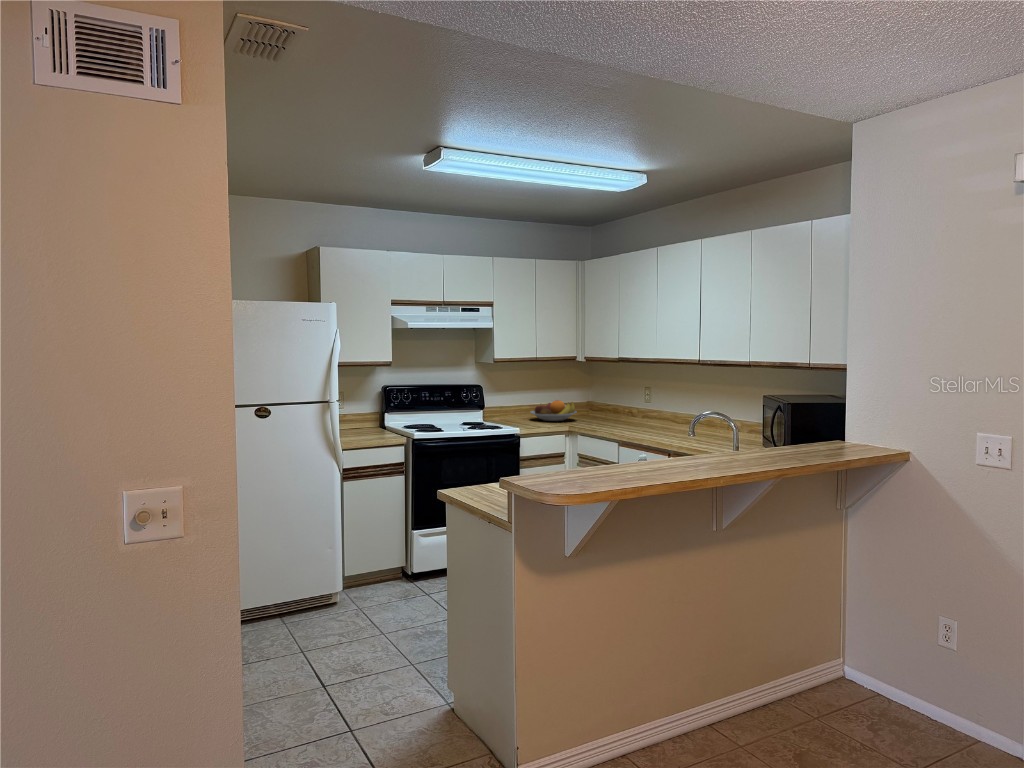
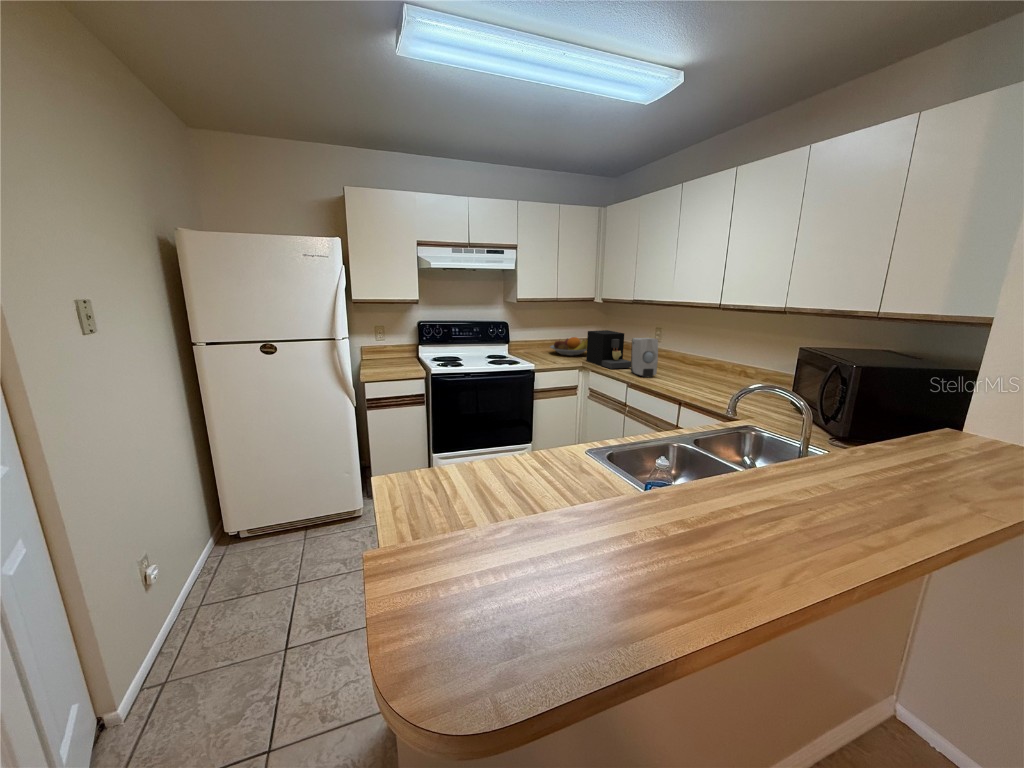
coffee maker: none [573,391,623,430] -> present [586,330,631,369]
soap dispenser: none [620,396,647,436] -> present [631,338,658,377]

